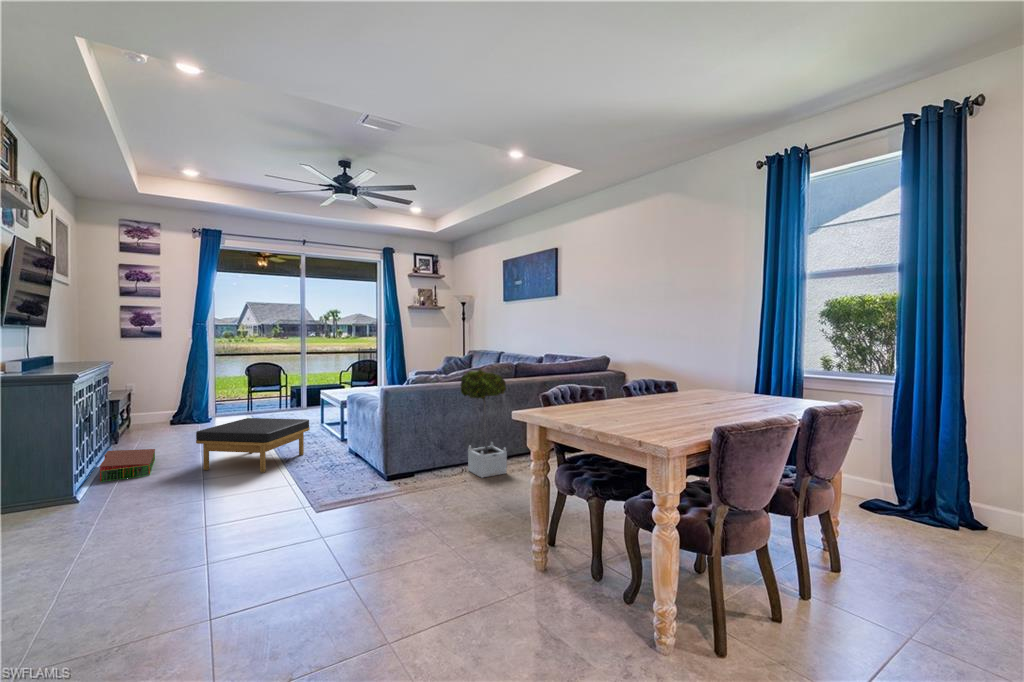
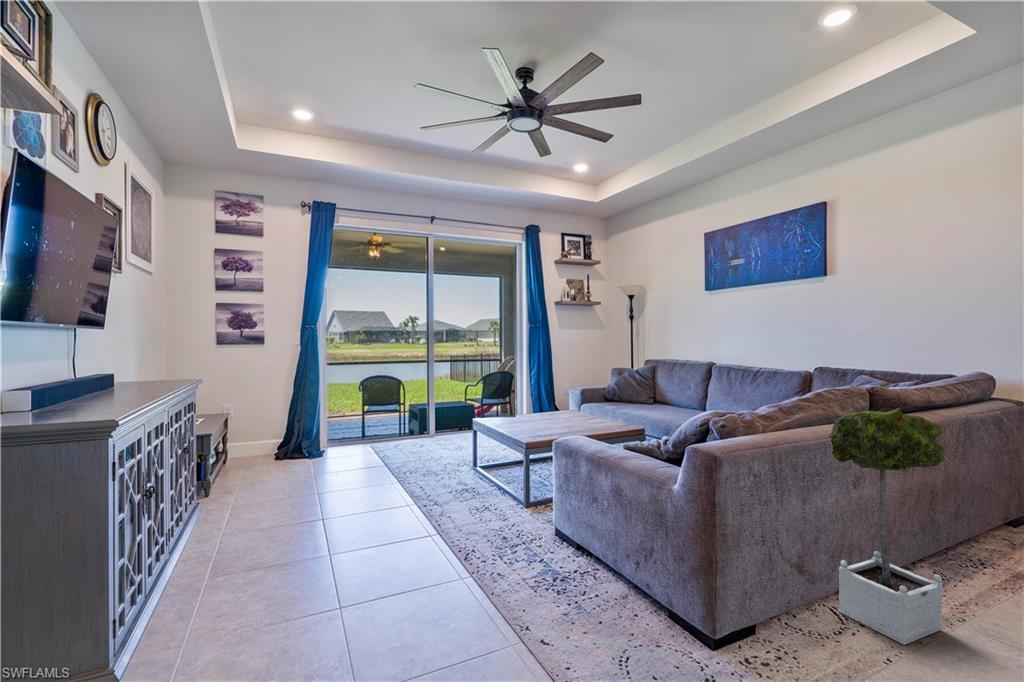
ottoman: present [196,418,310,473] -> none [325,472,493,591]
storage bin: present [100,449,155,482] -> none [170,522,259,601]

